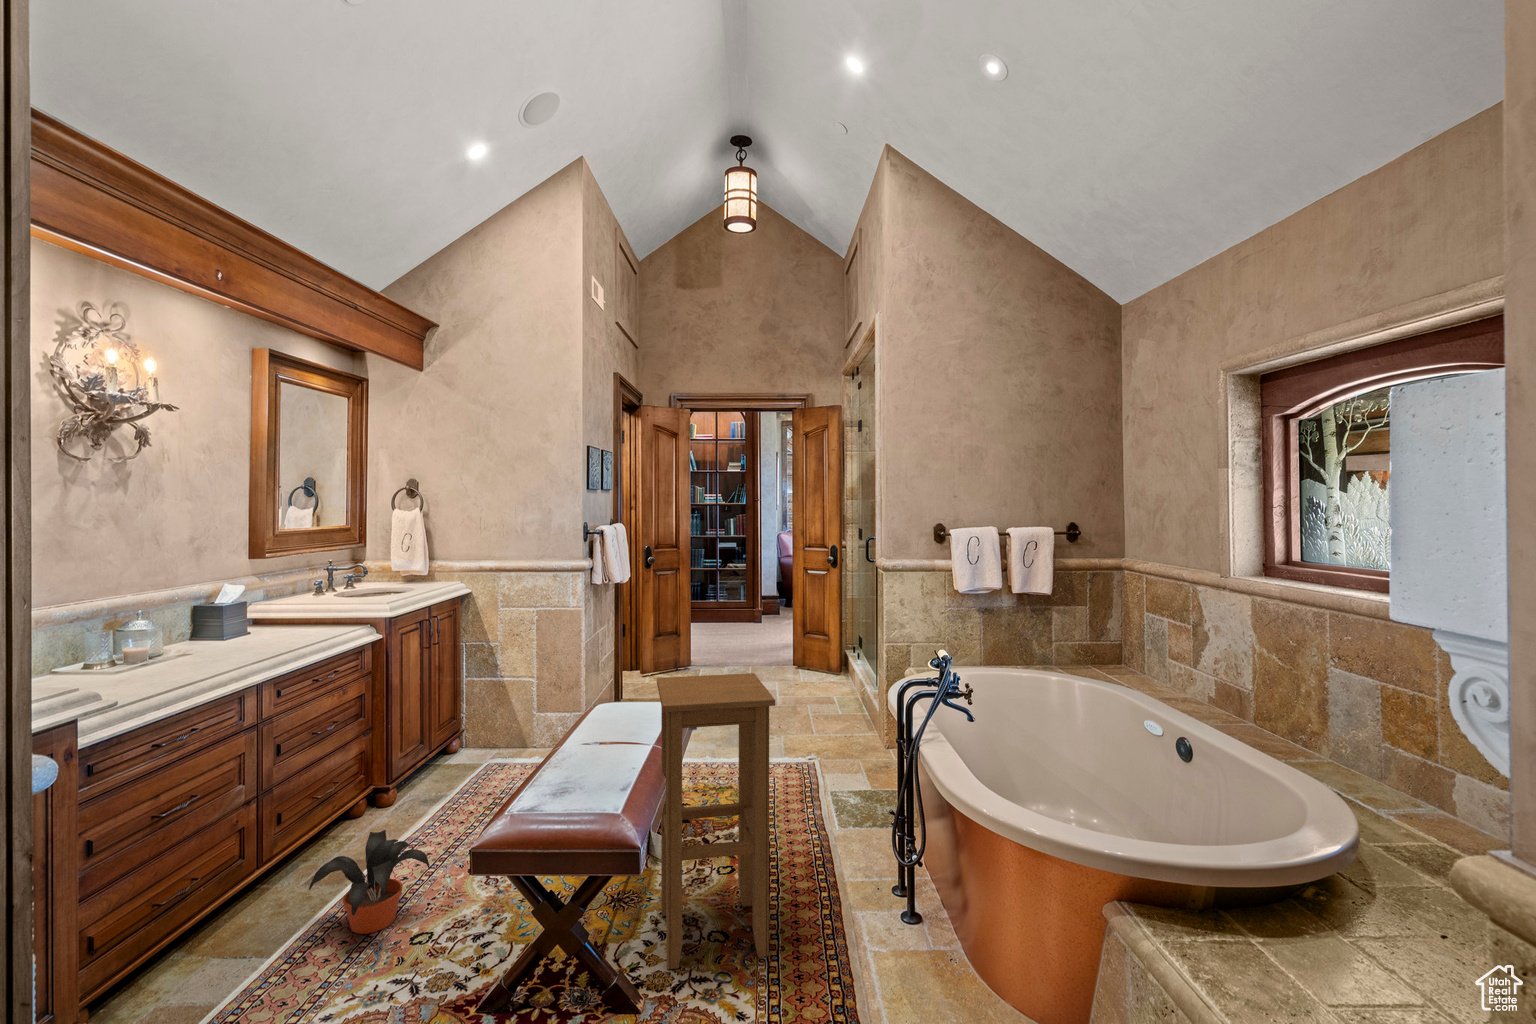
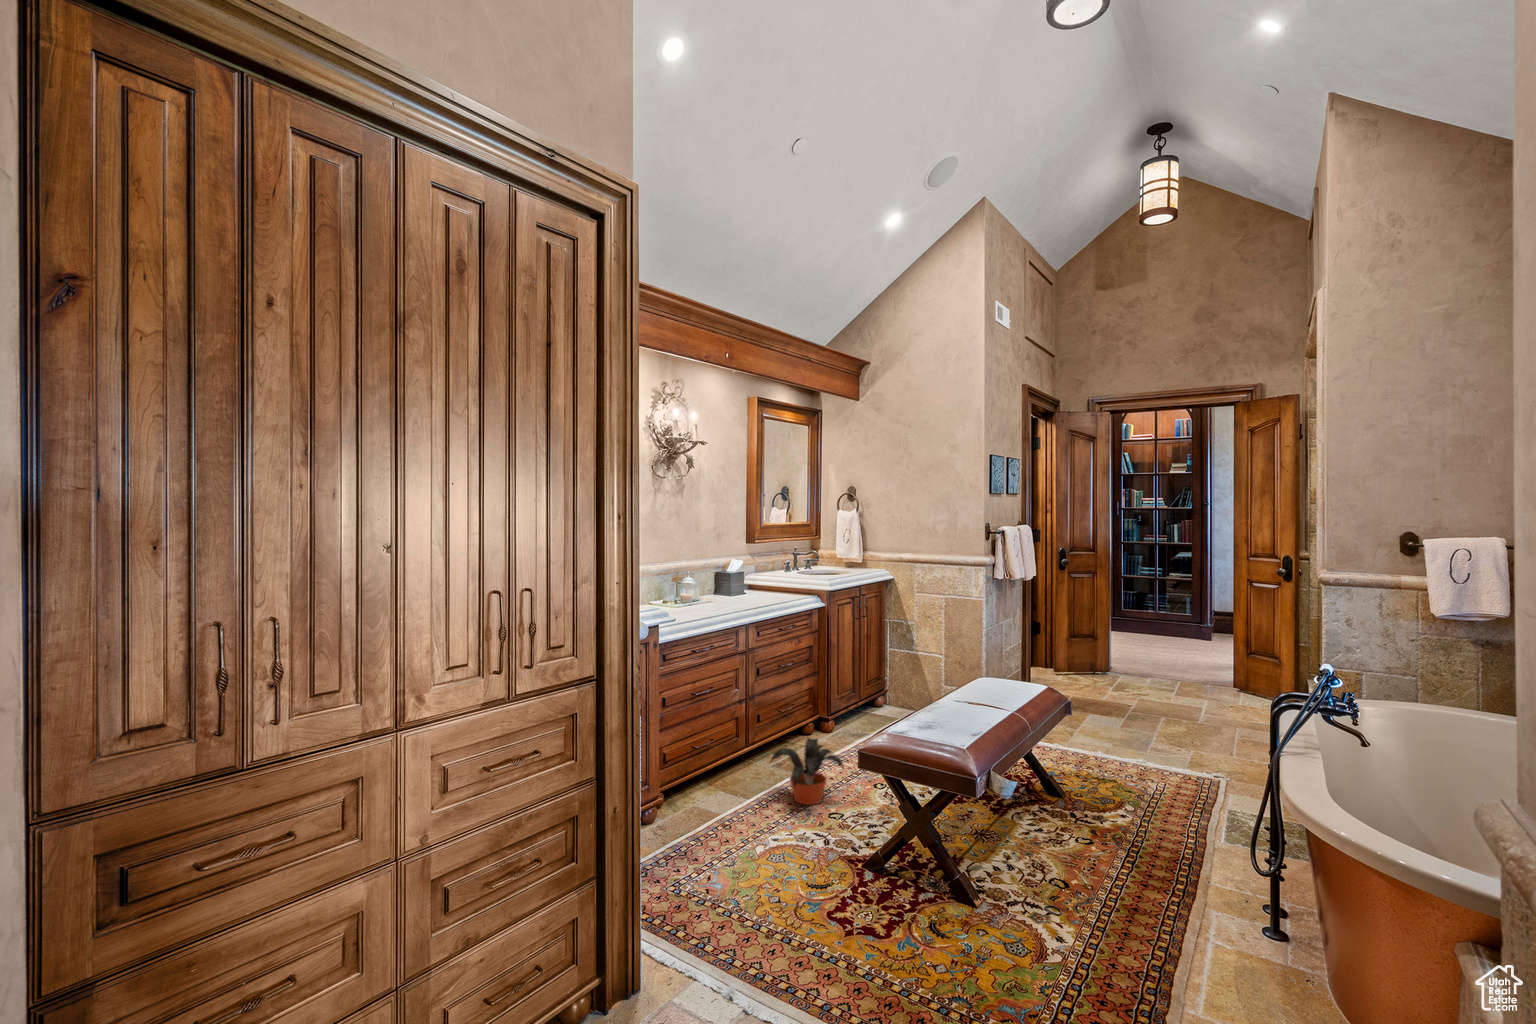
stool: present [657,673,775,969] -> none [1006,653,1110,910]

